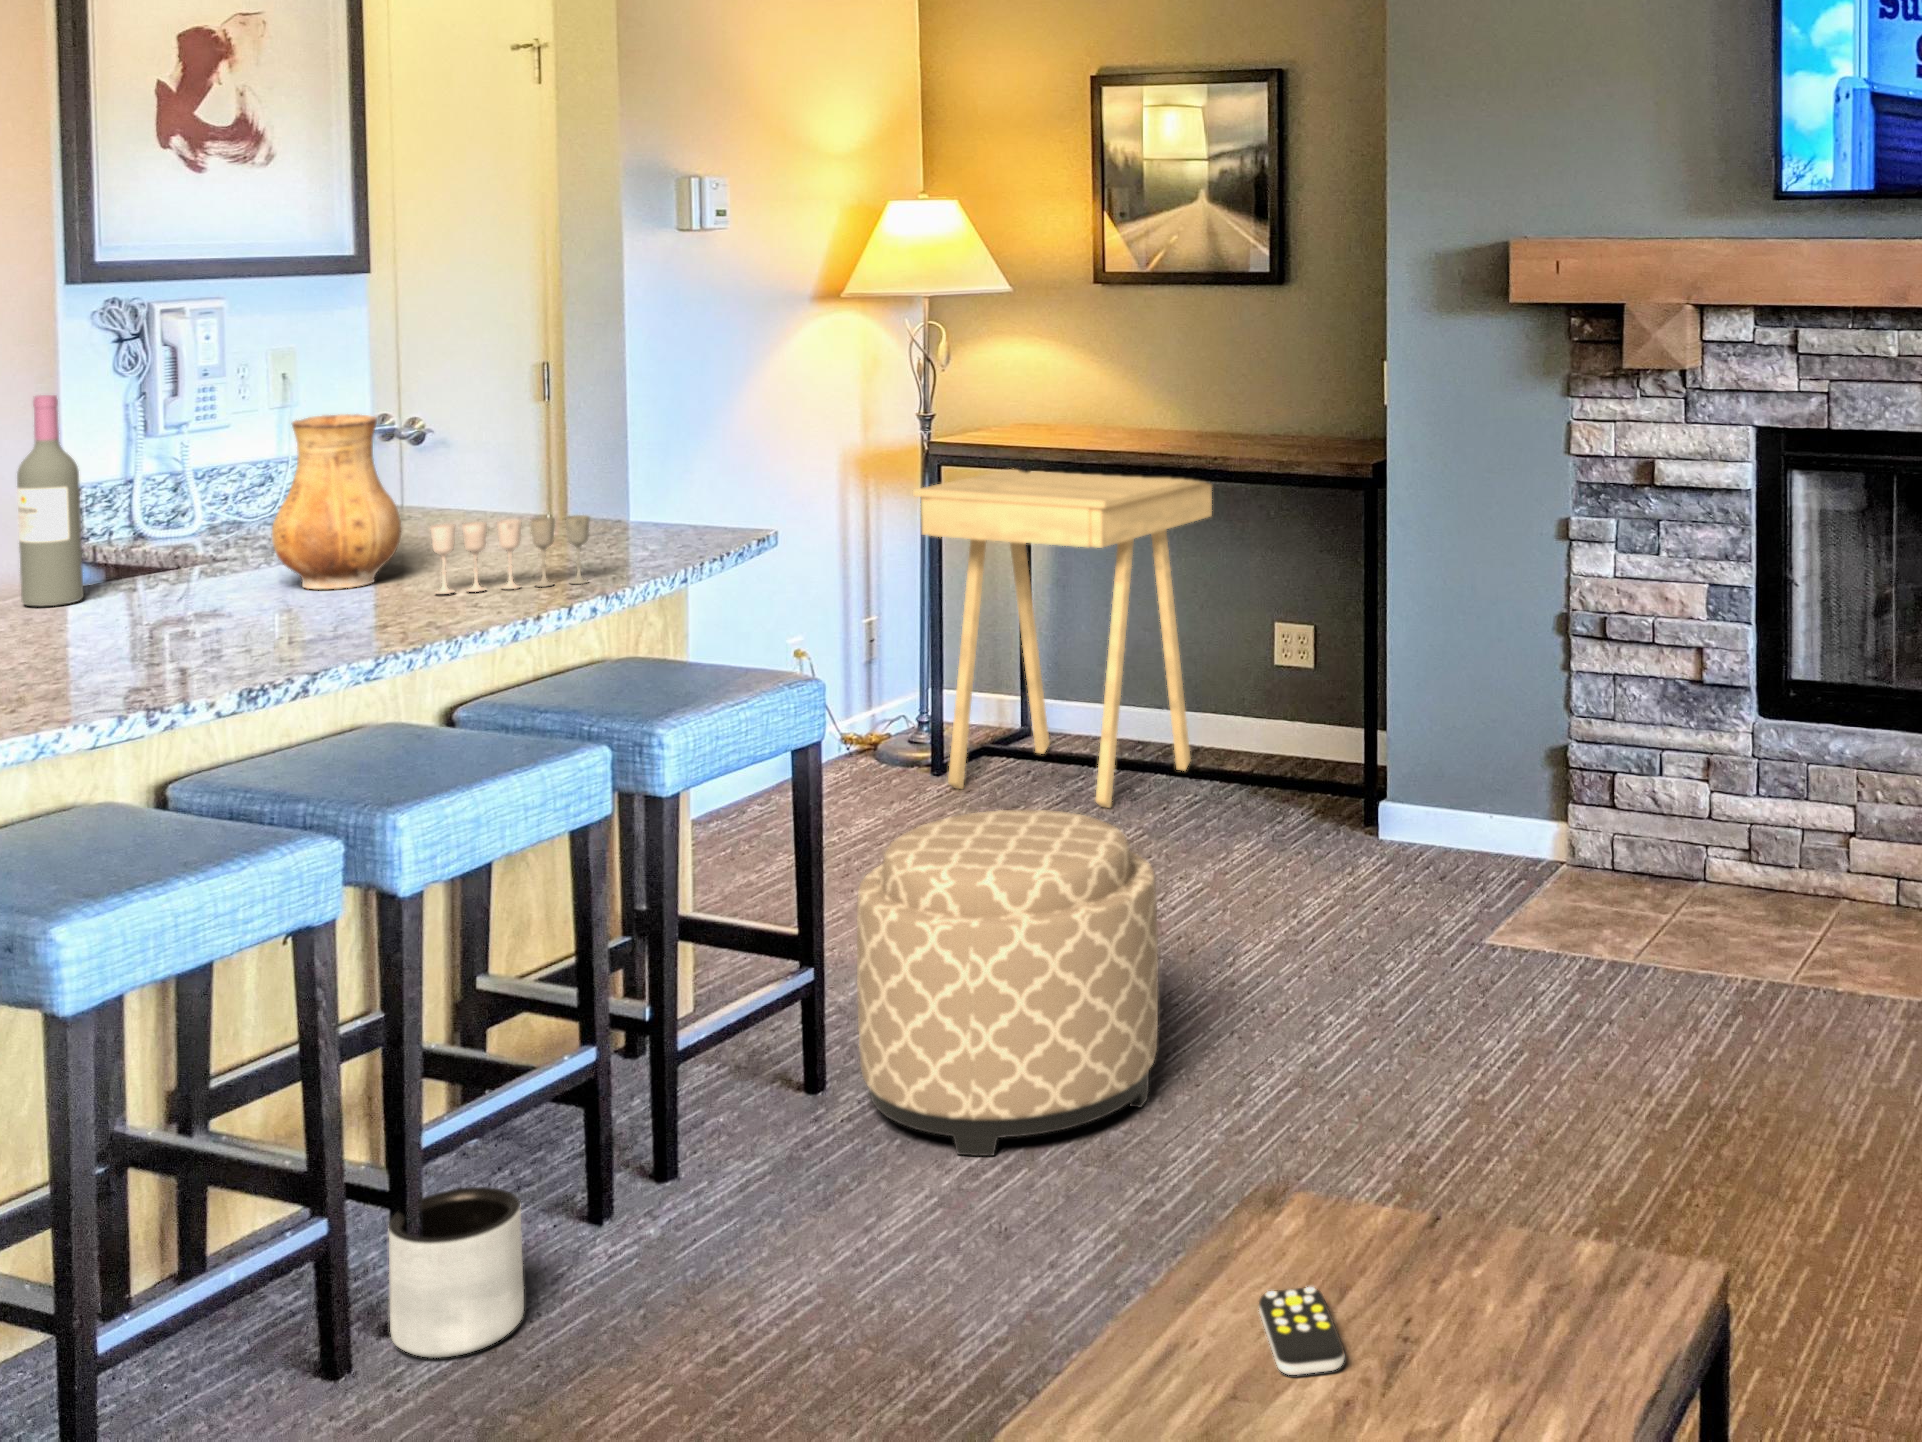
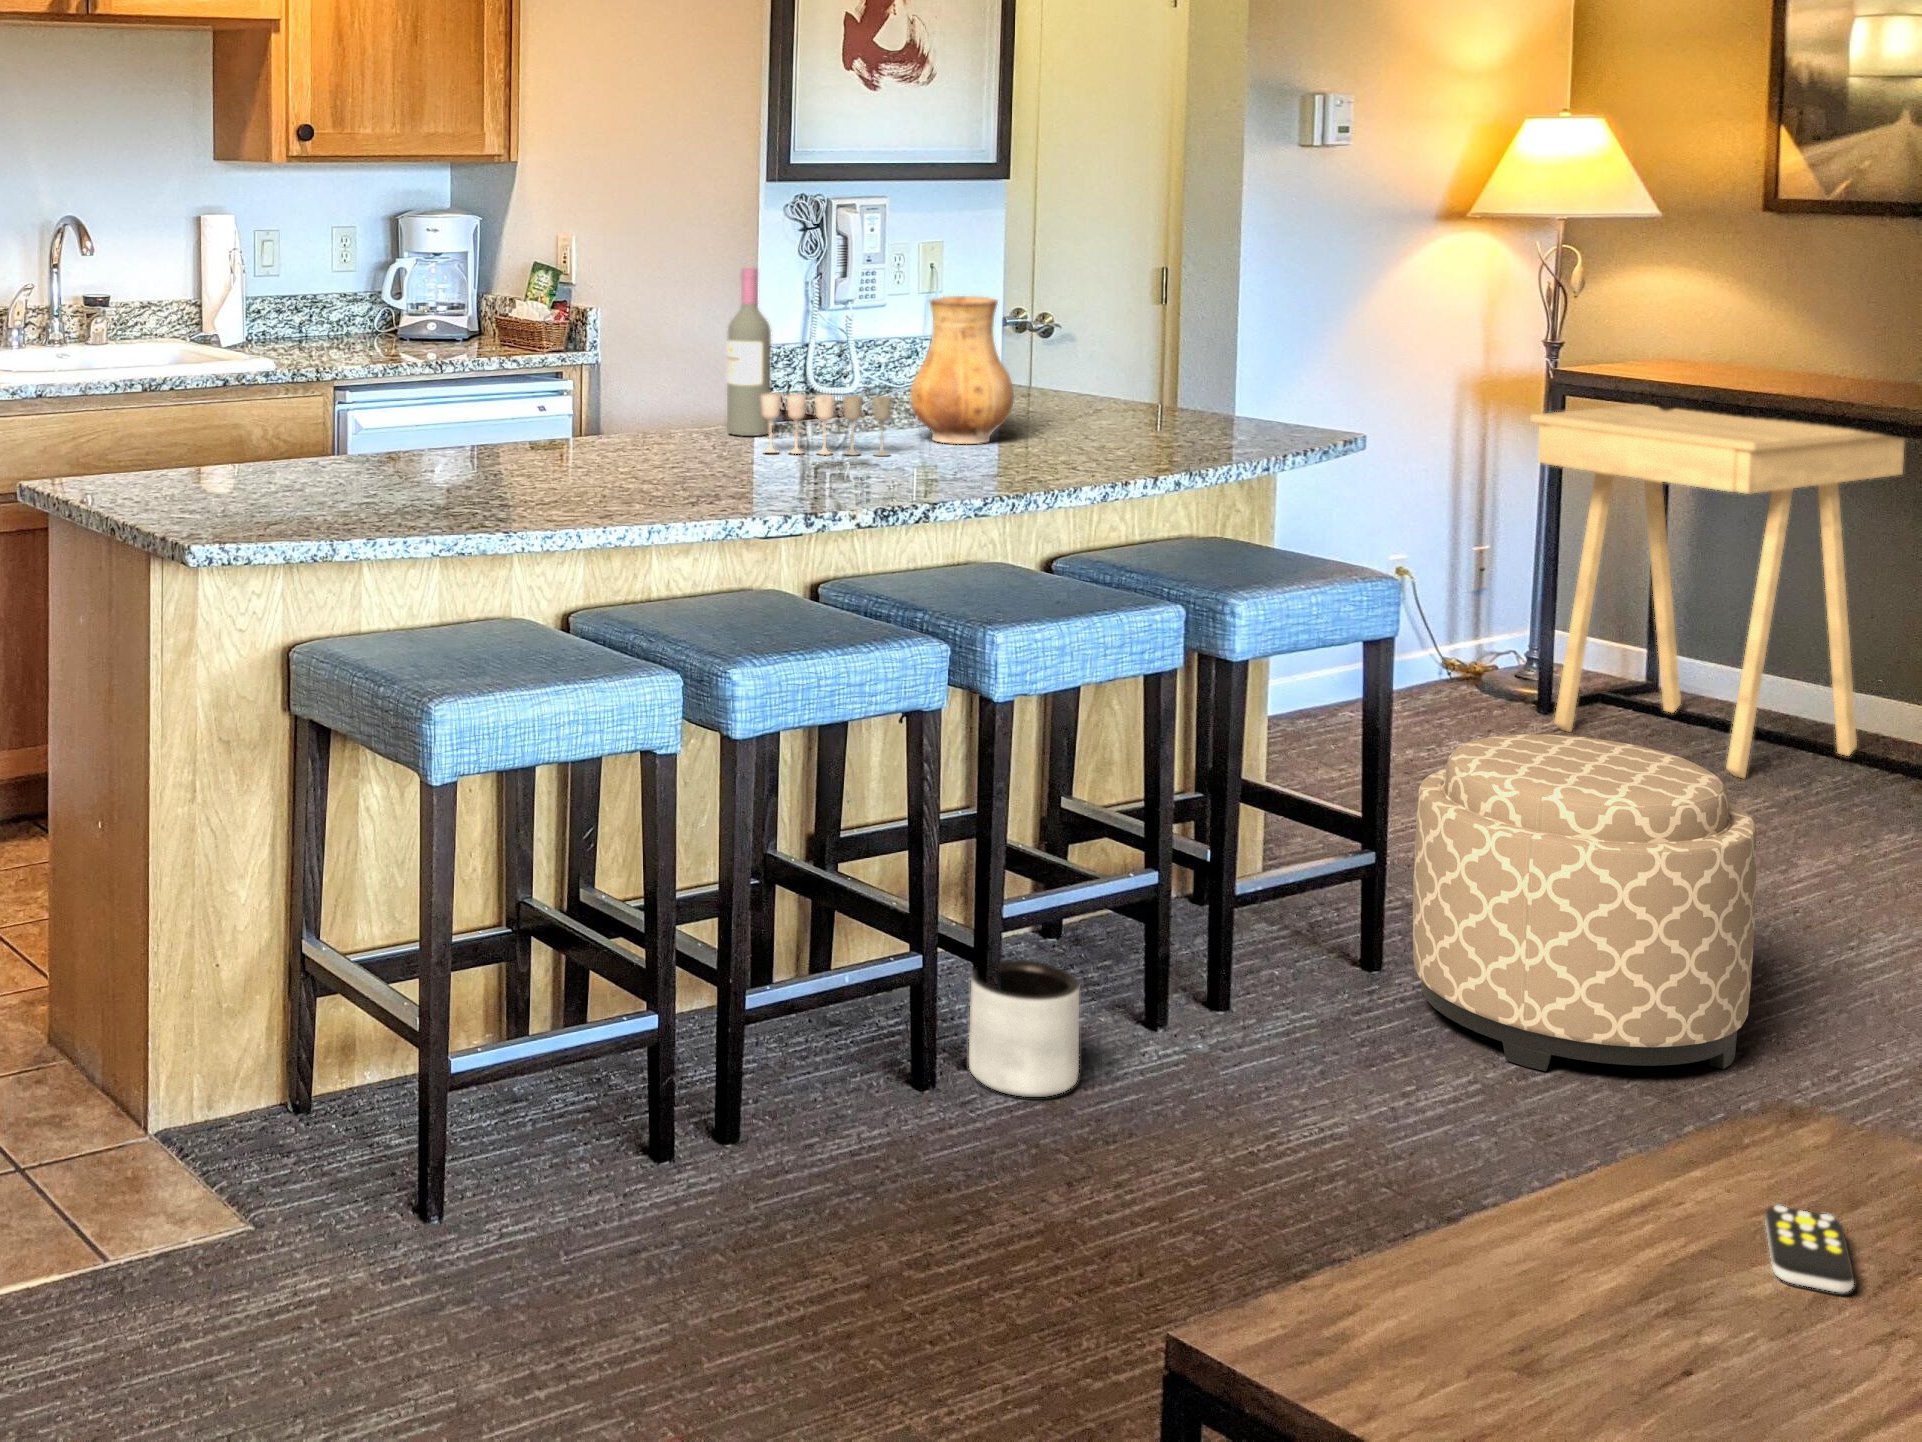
wine glass: present [430,515,589,594] -> present [761,393,892,456]

